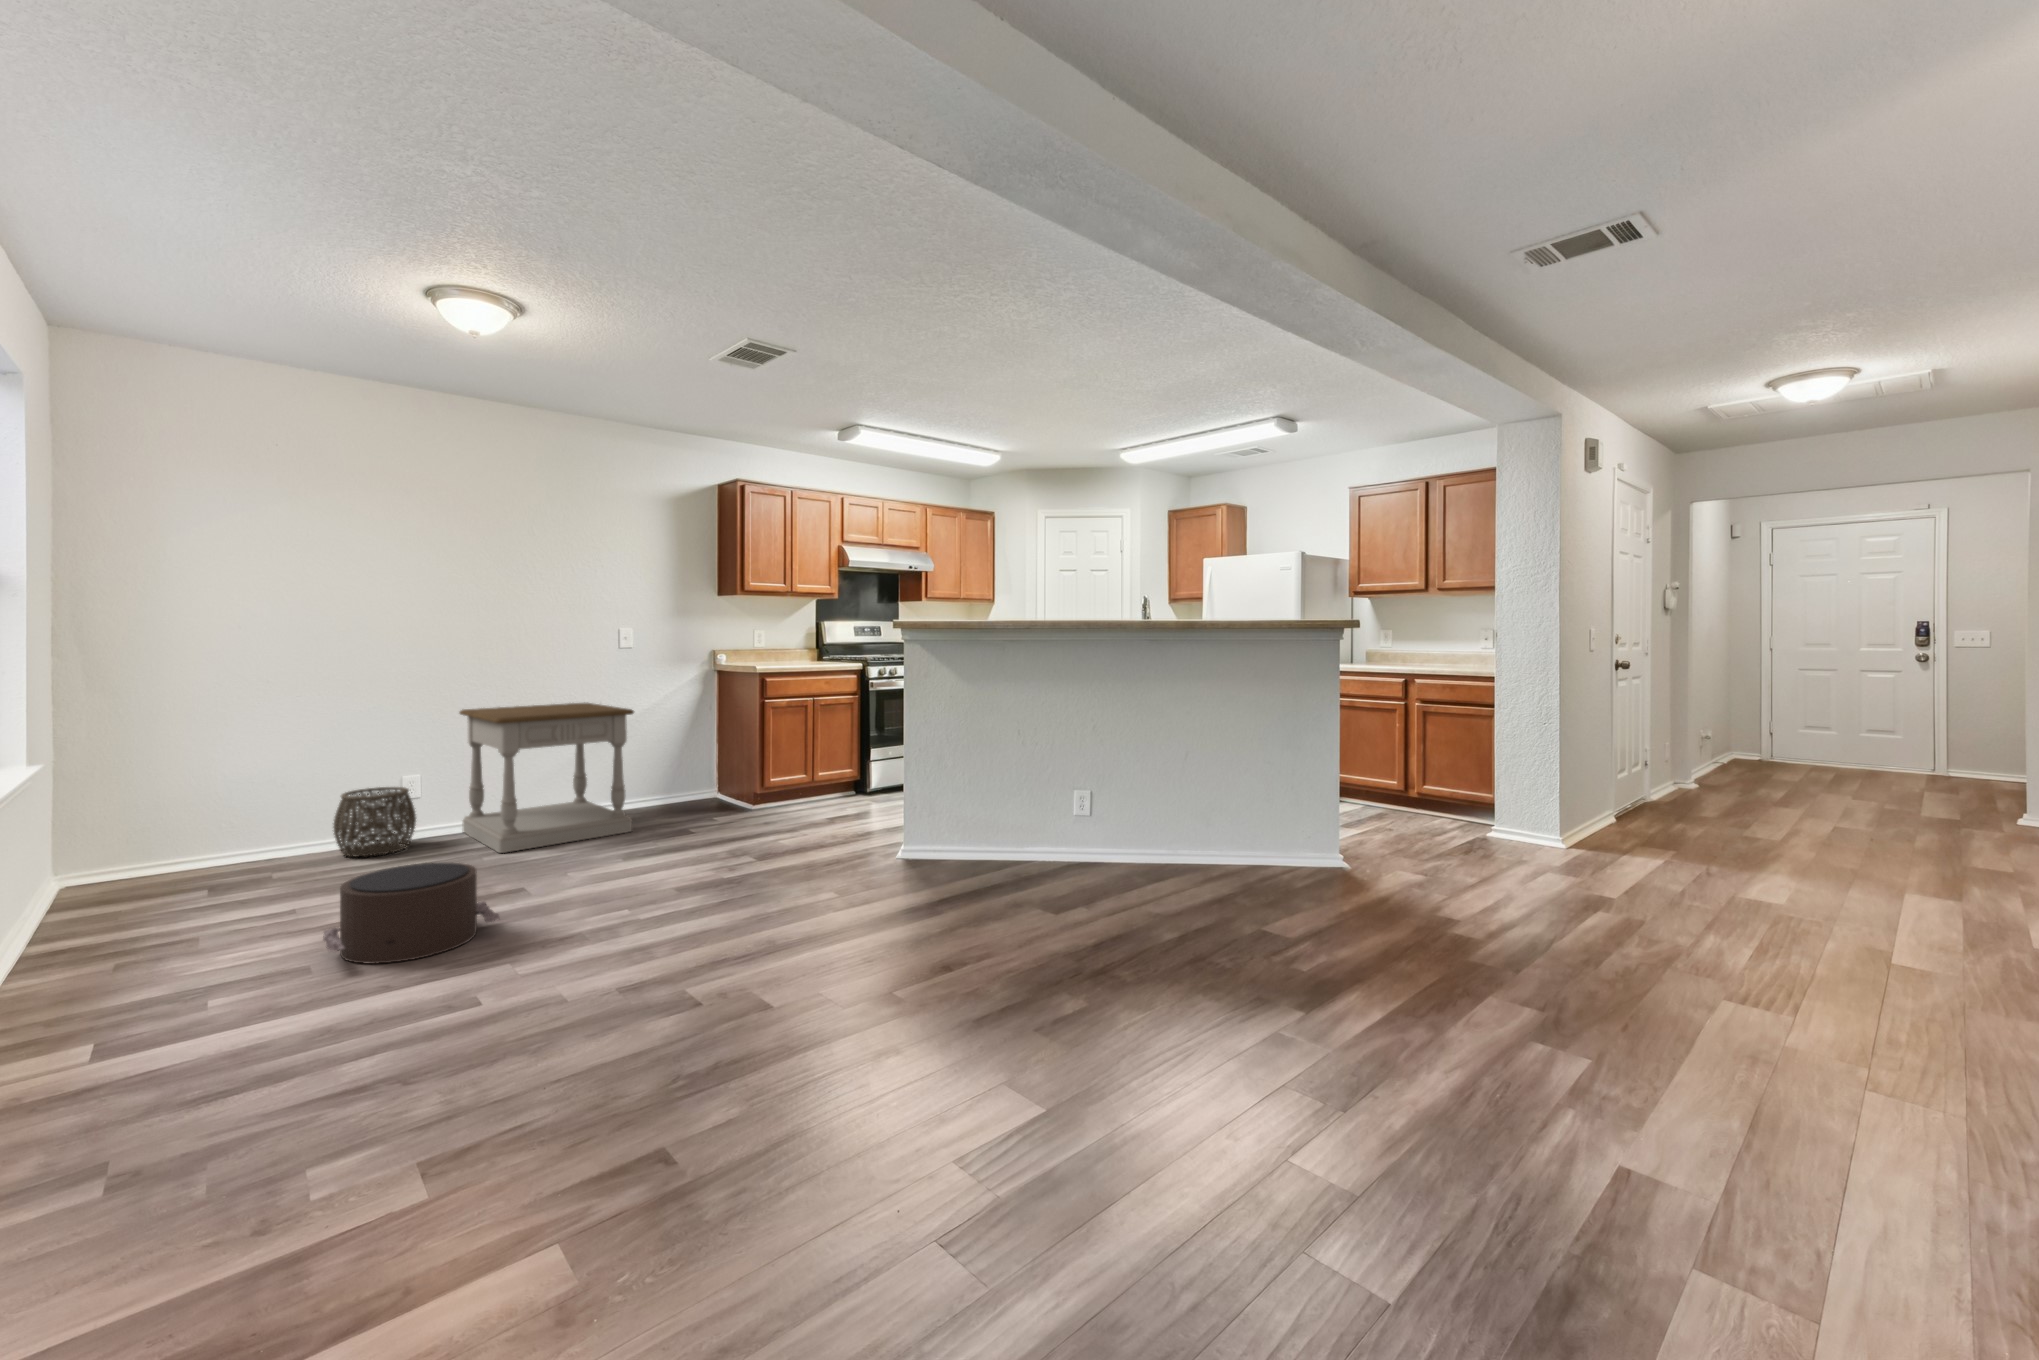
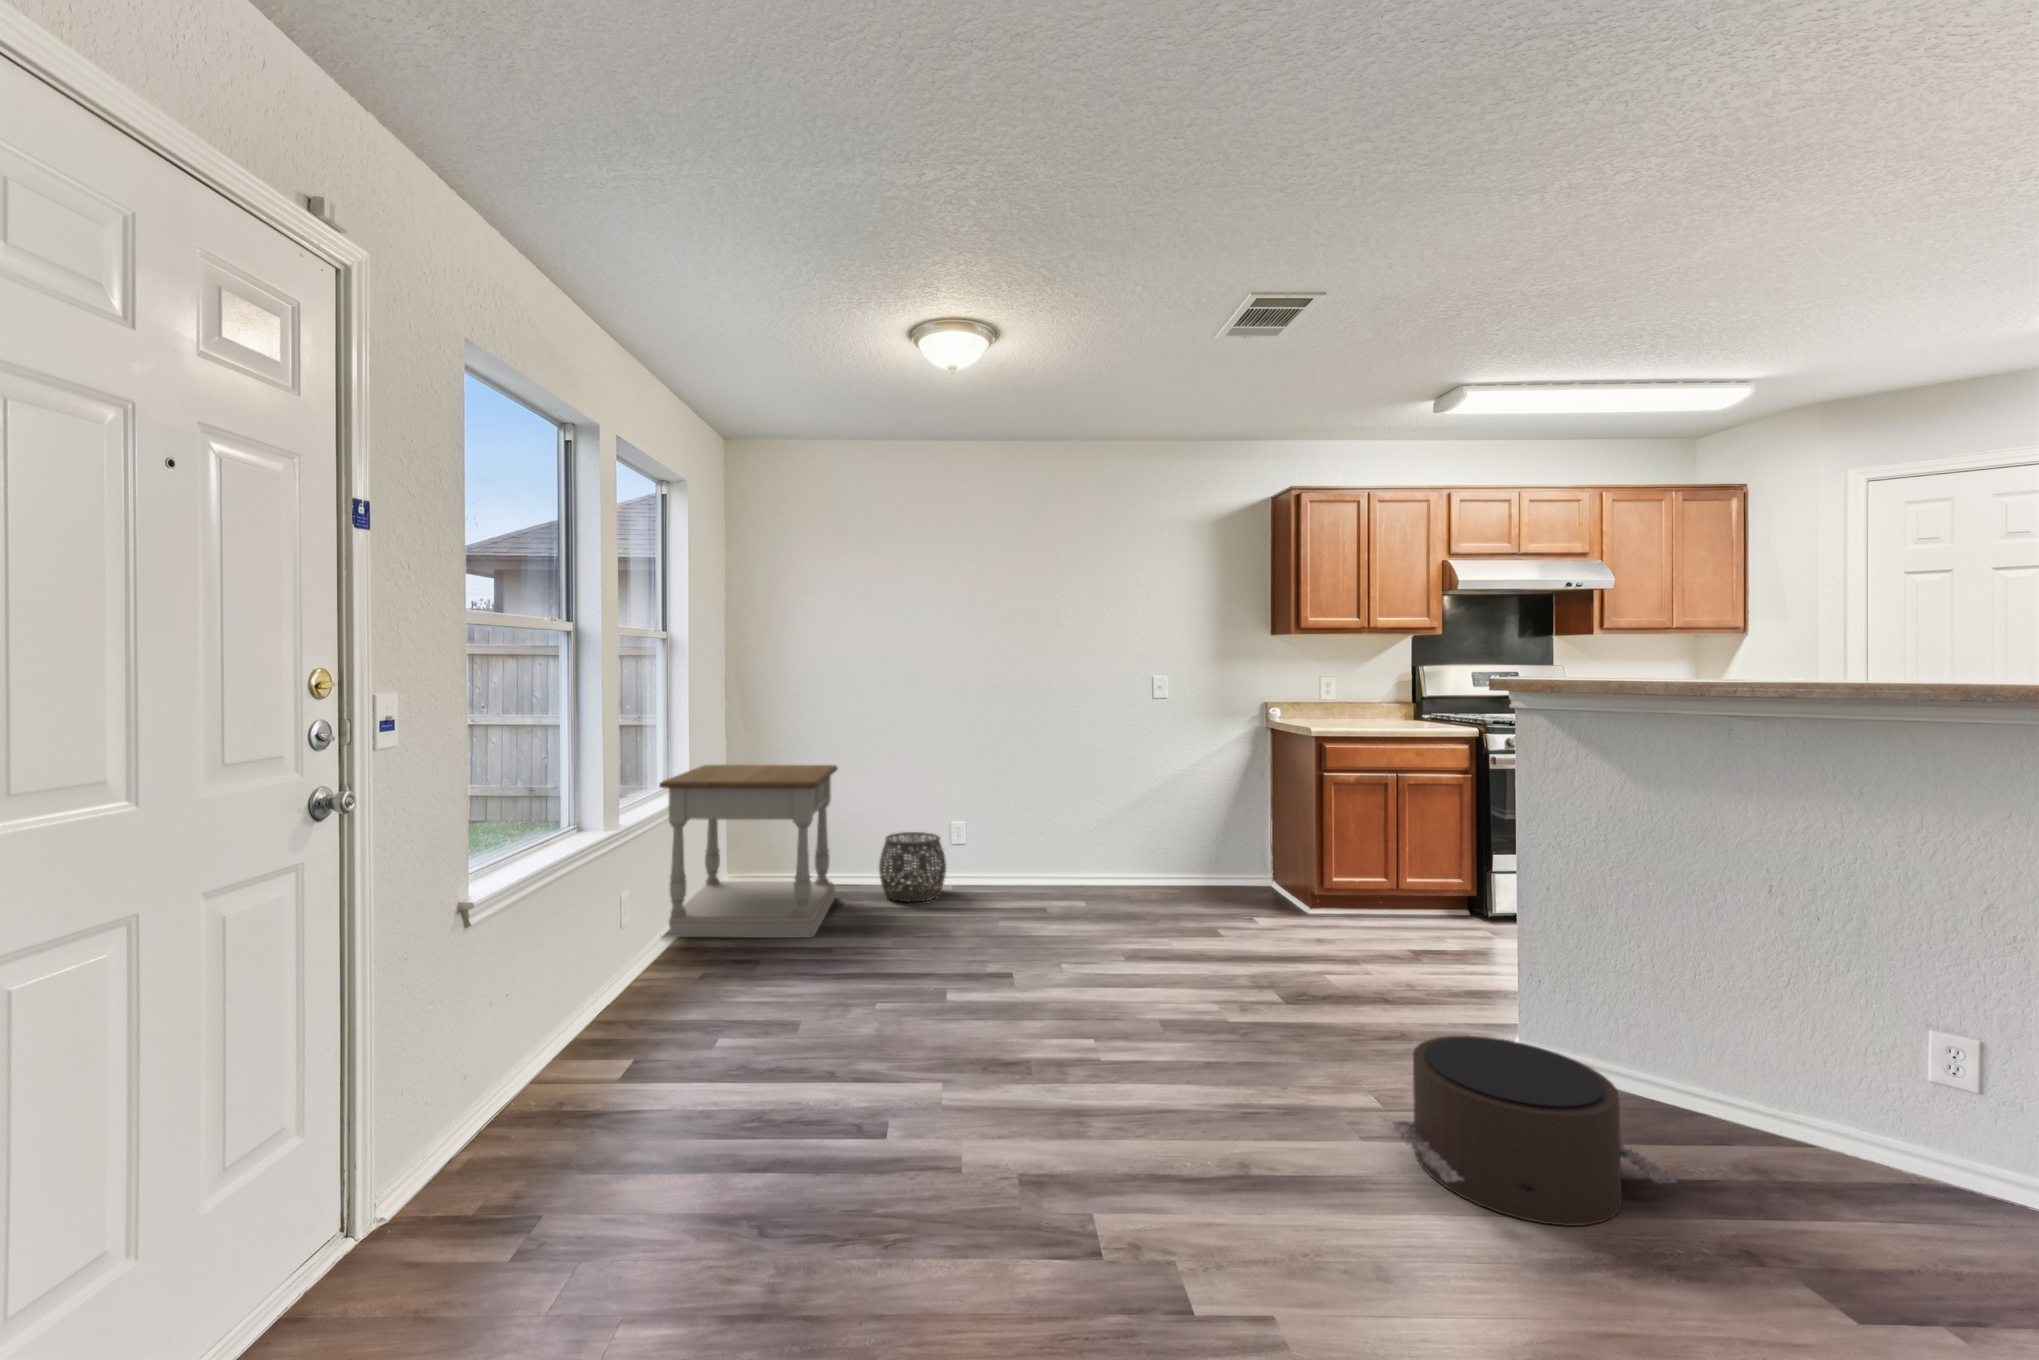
side table: present [460,703,634,853] -> present [659,765,838,938]
pouf: present [323,863,500,964] -> present [1392,1036,1676,1226]

